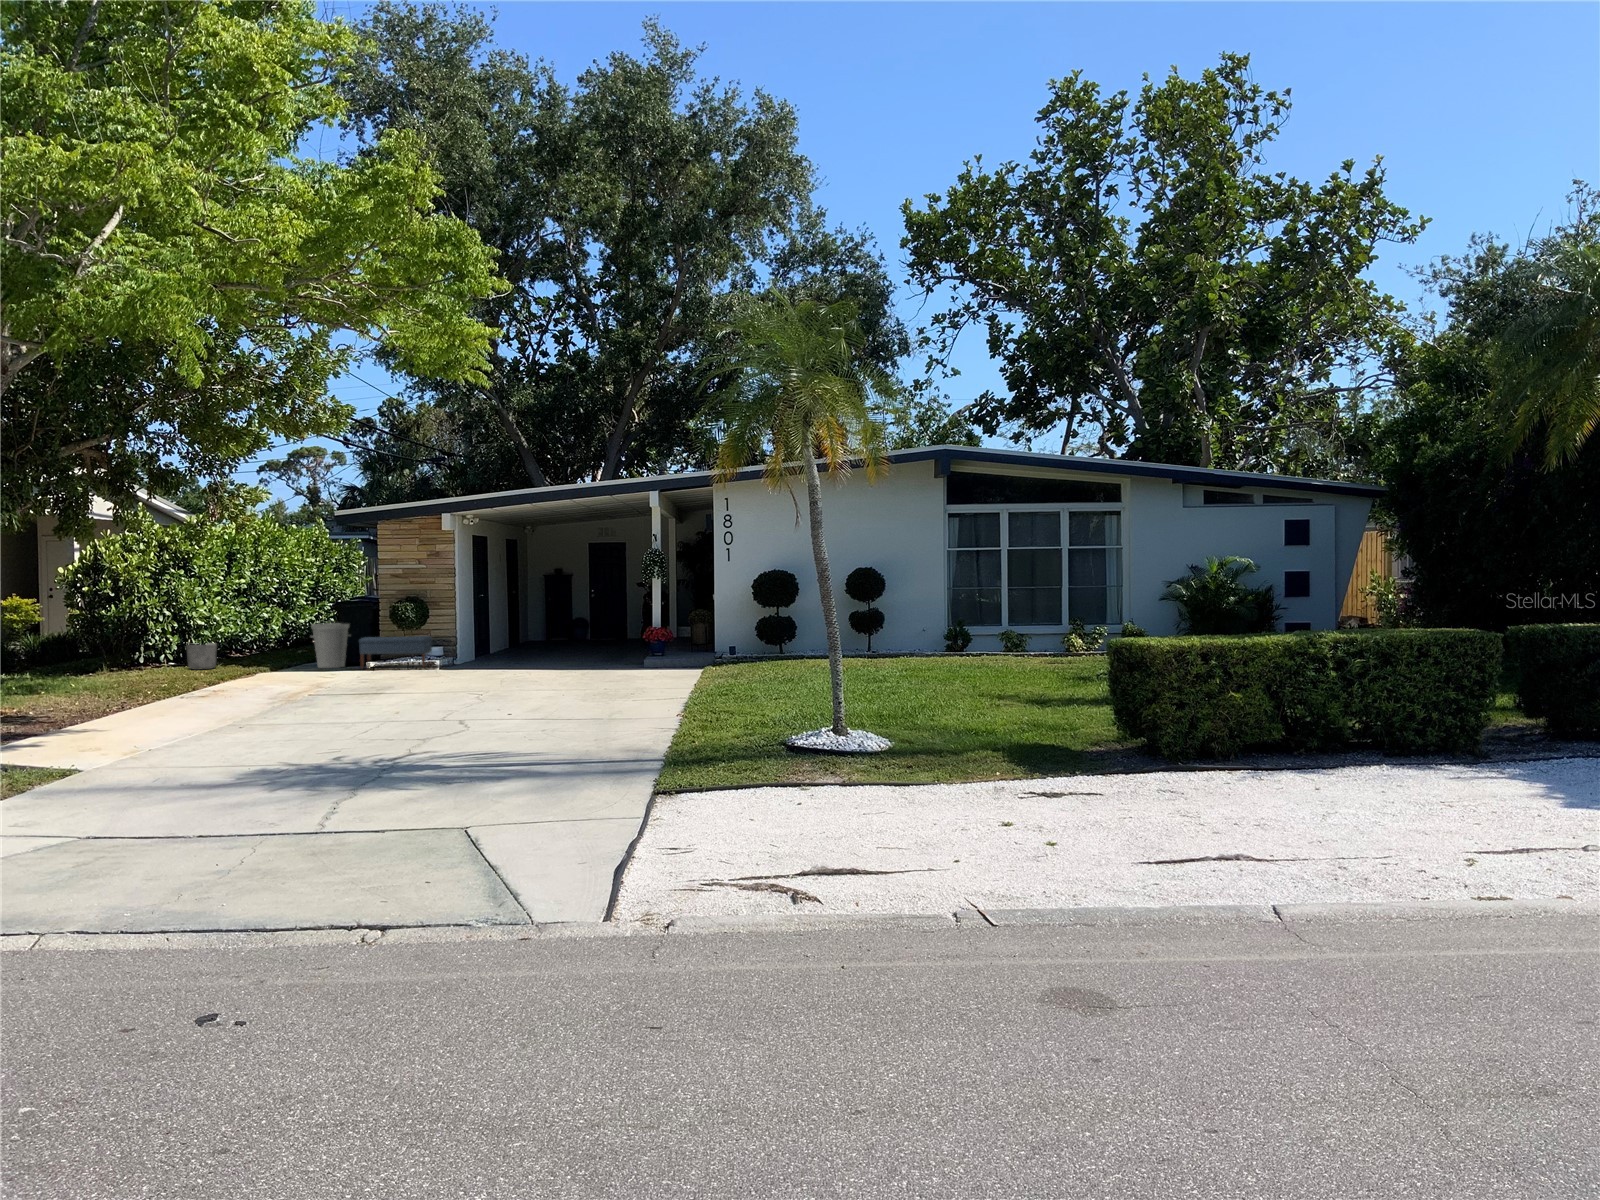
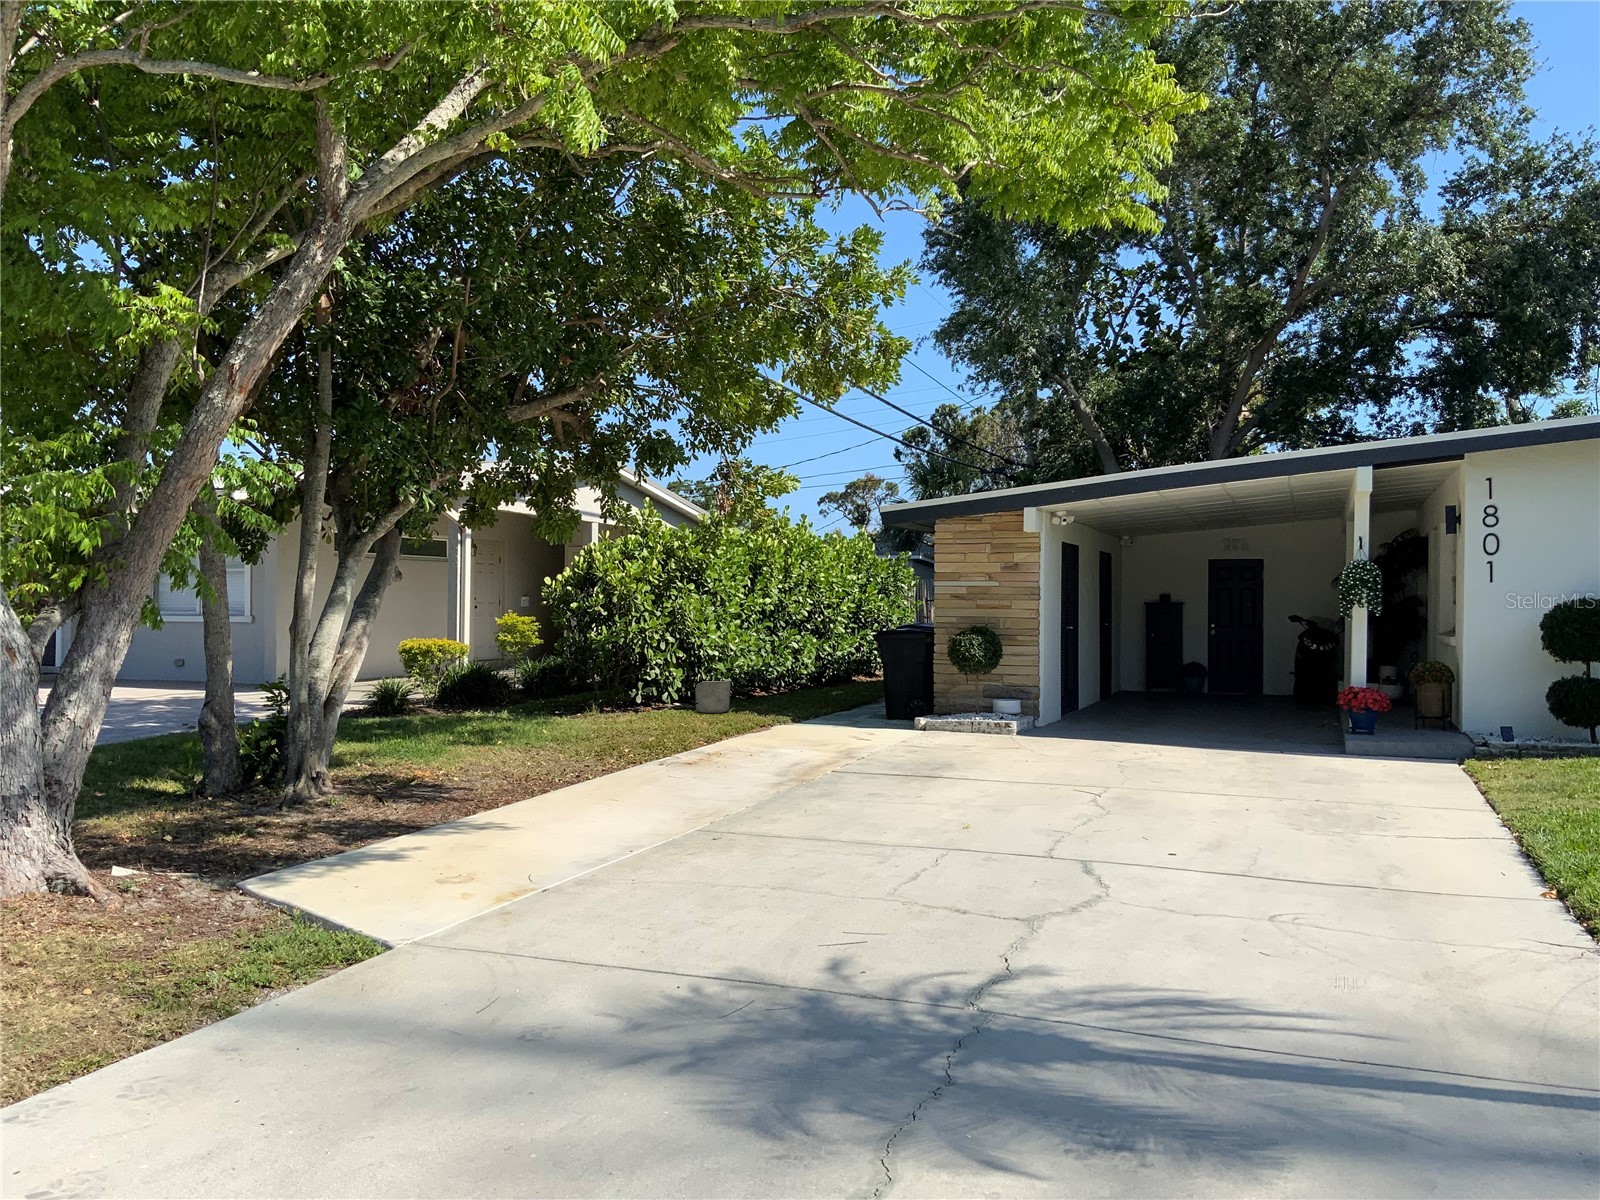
trash can: present [312,623,349,668] -> none [843,656,895,721]
bench: present [359,636,432,668] -> none [905,681,1005,730]

